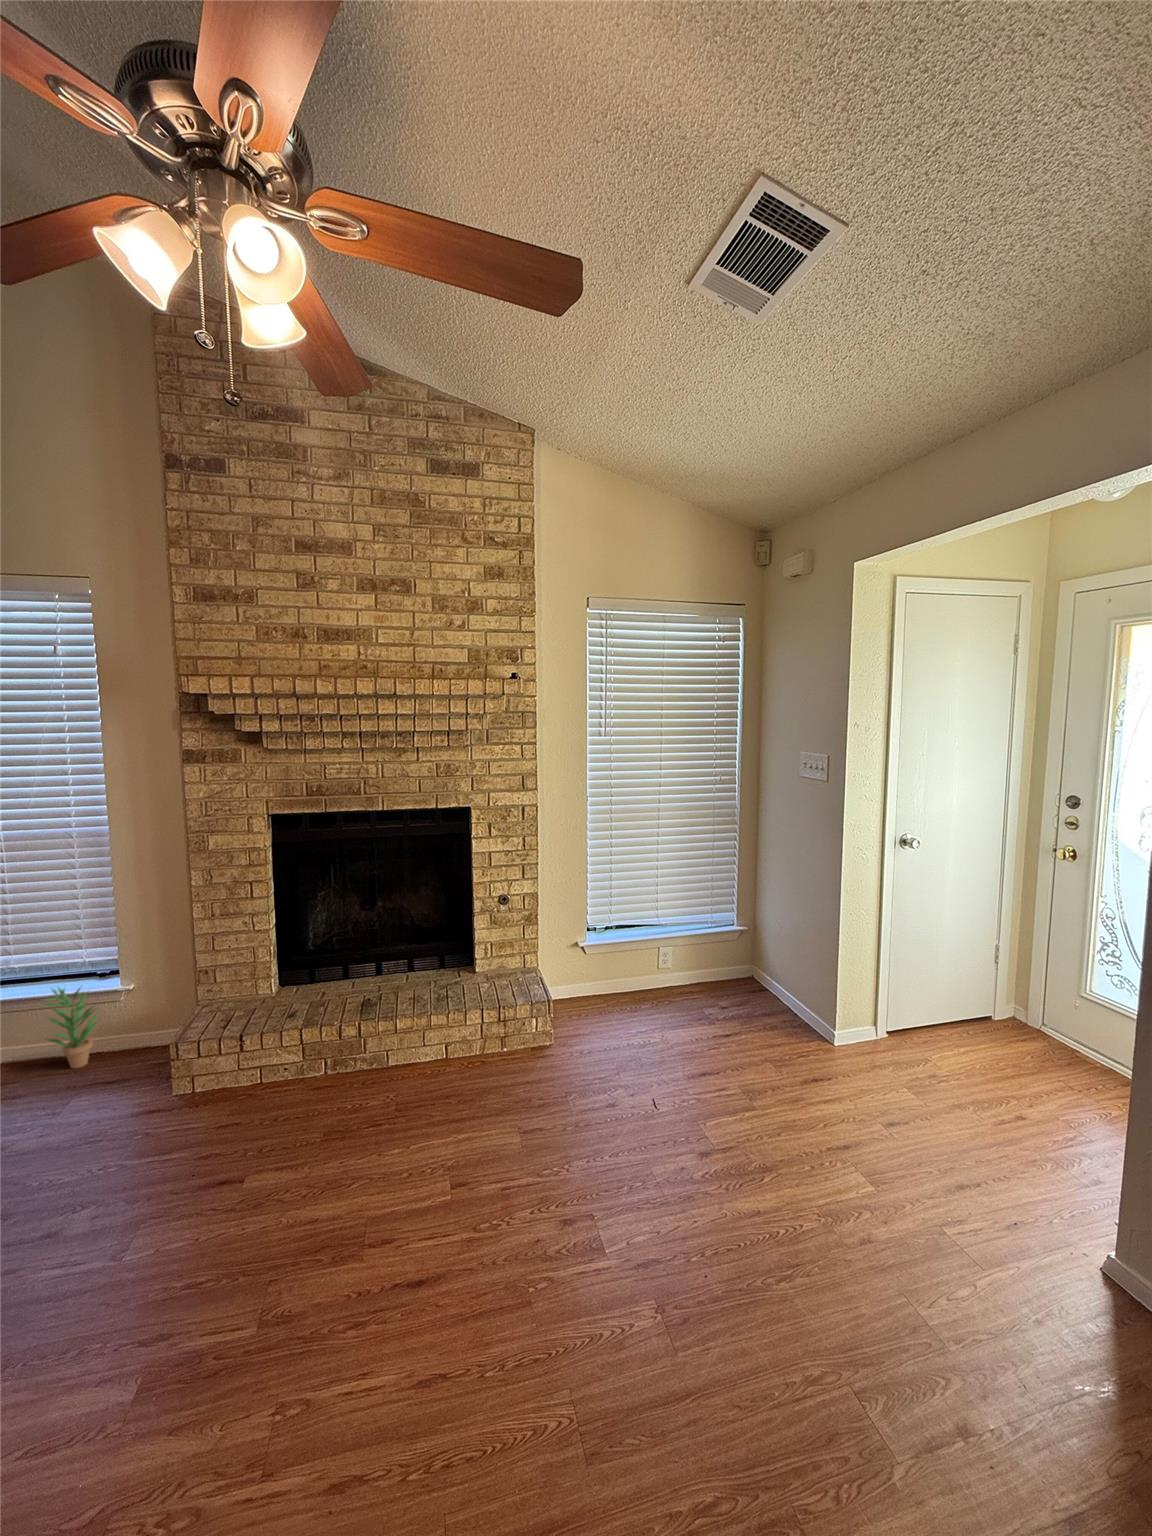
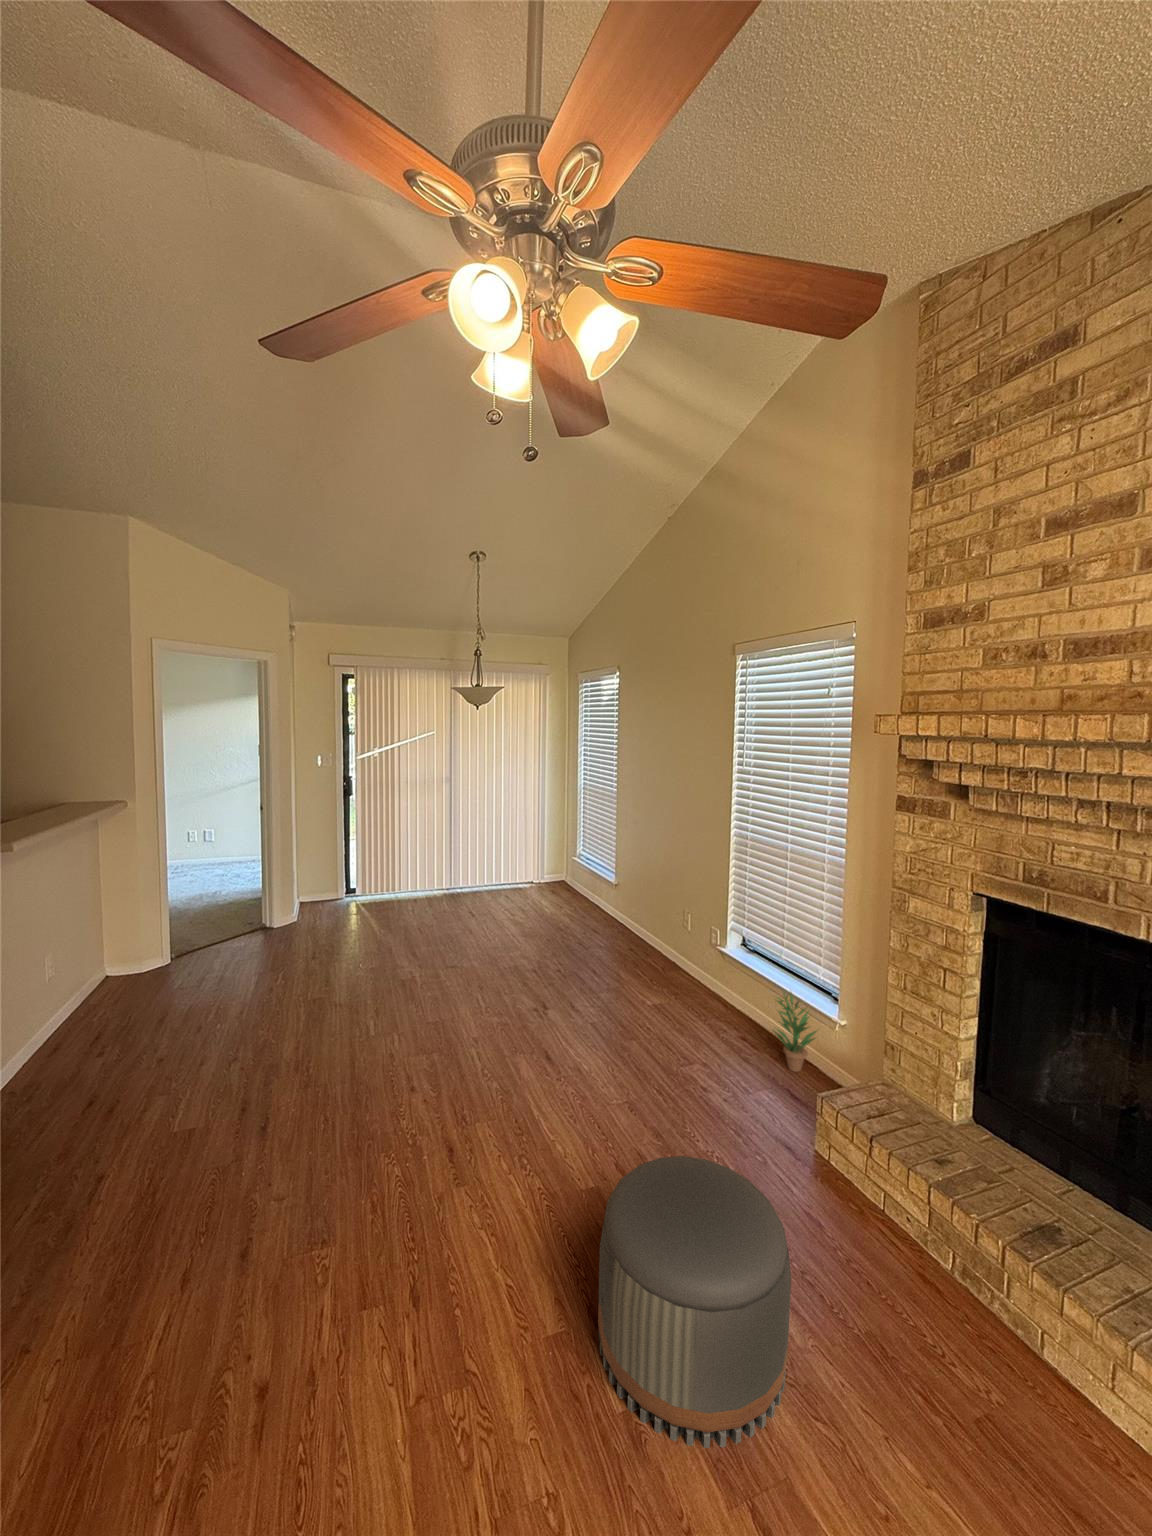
pouf: none [122,1086,327,1342] -> present [598,1156,791,1448]

